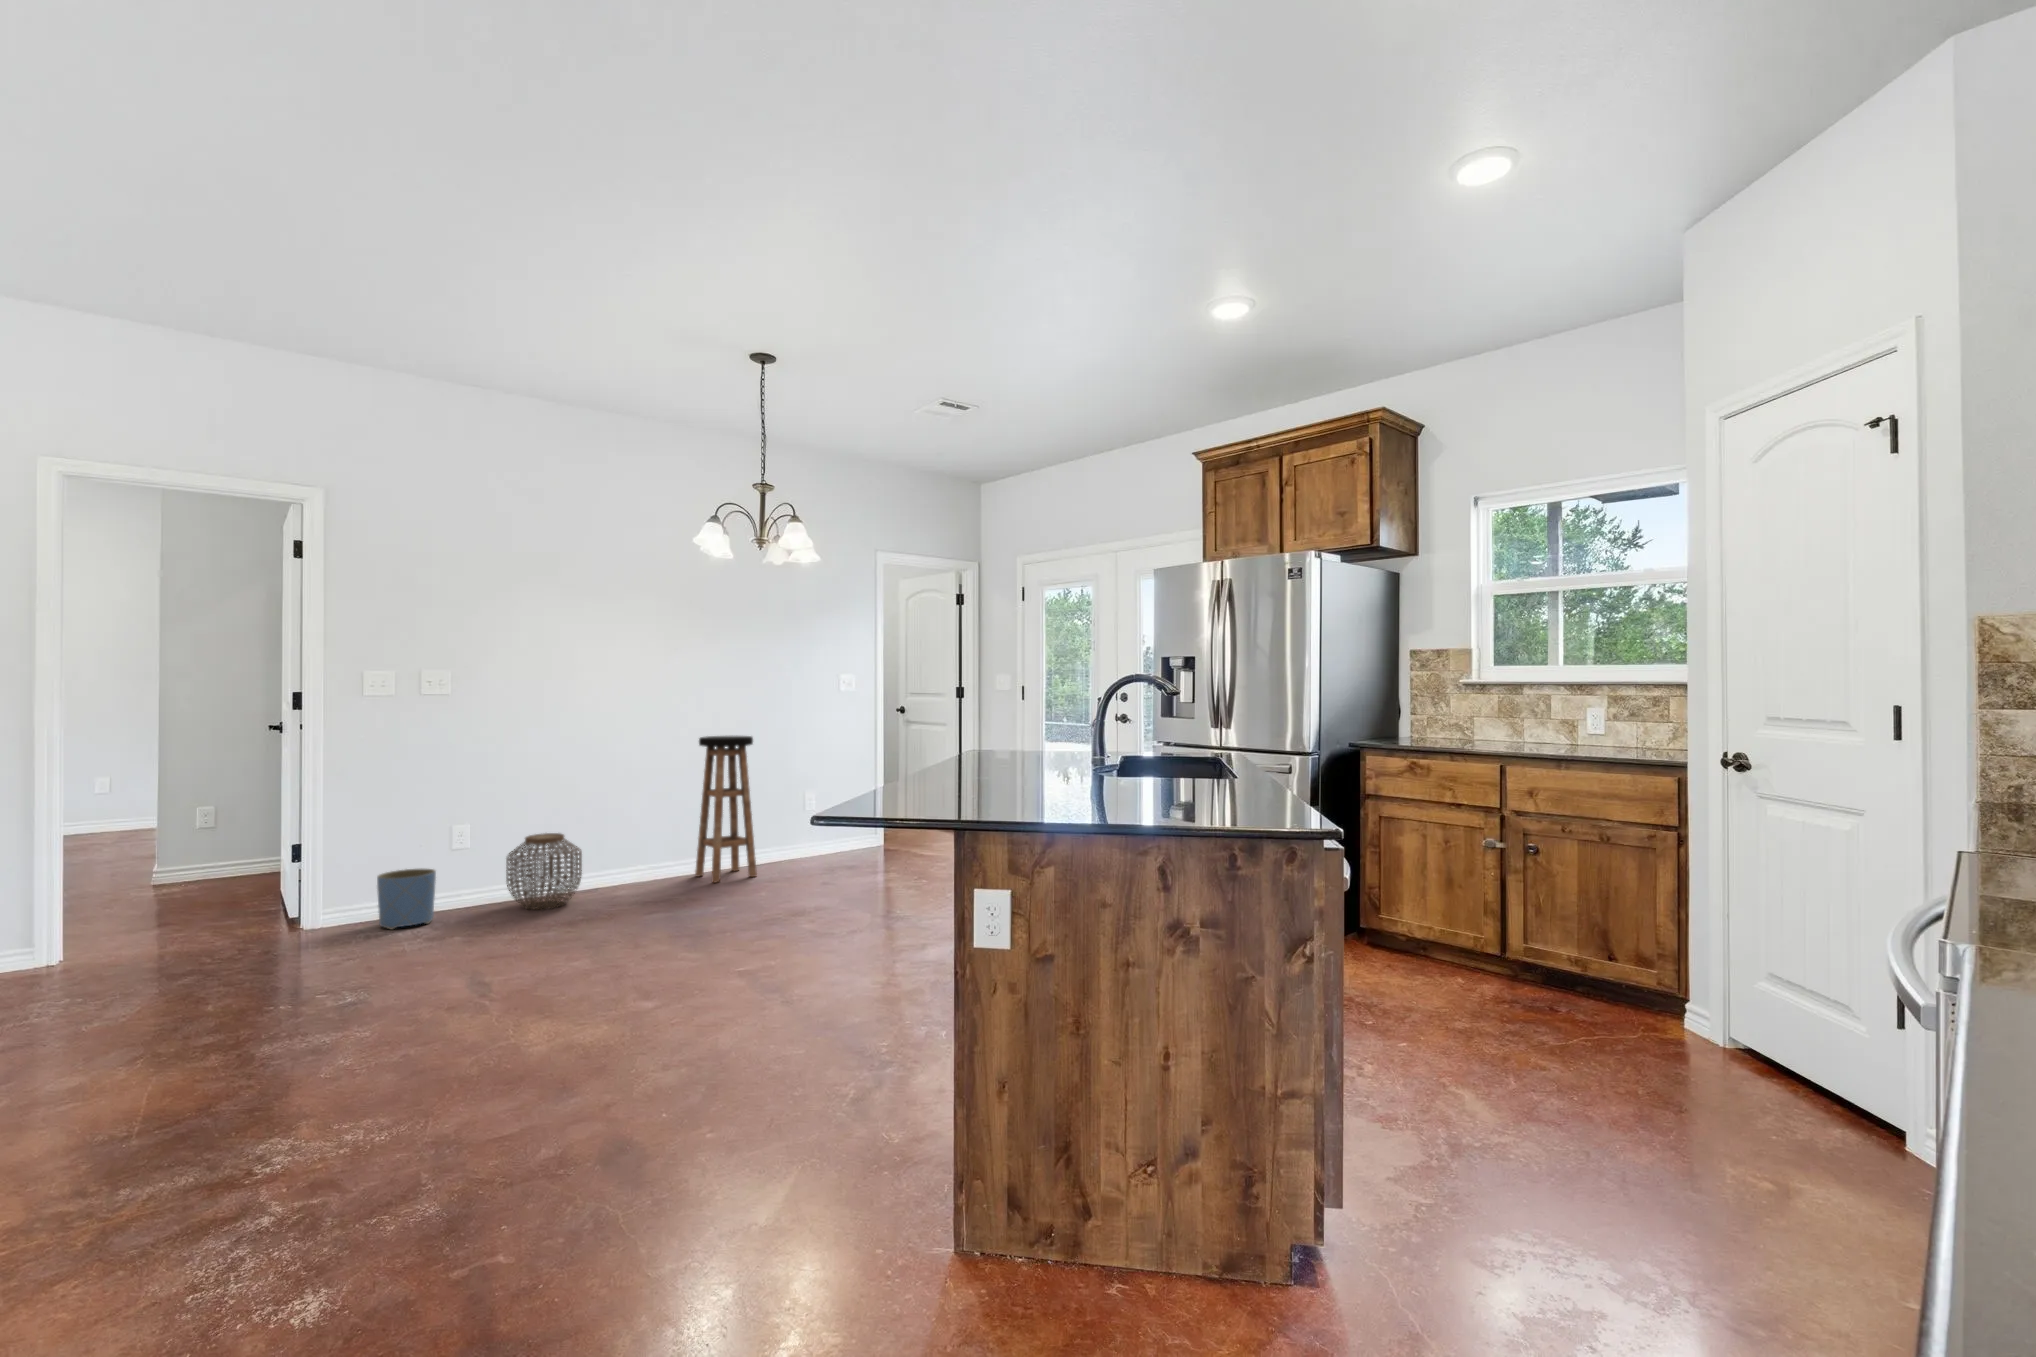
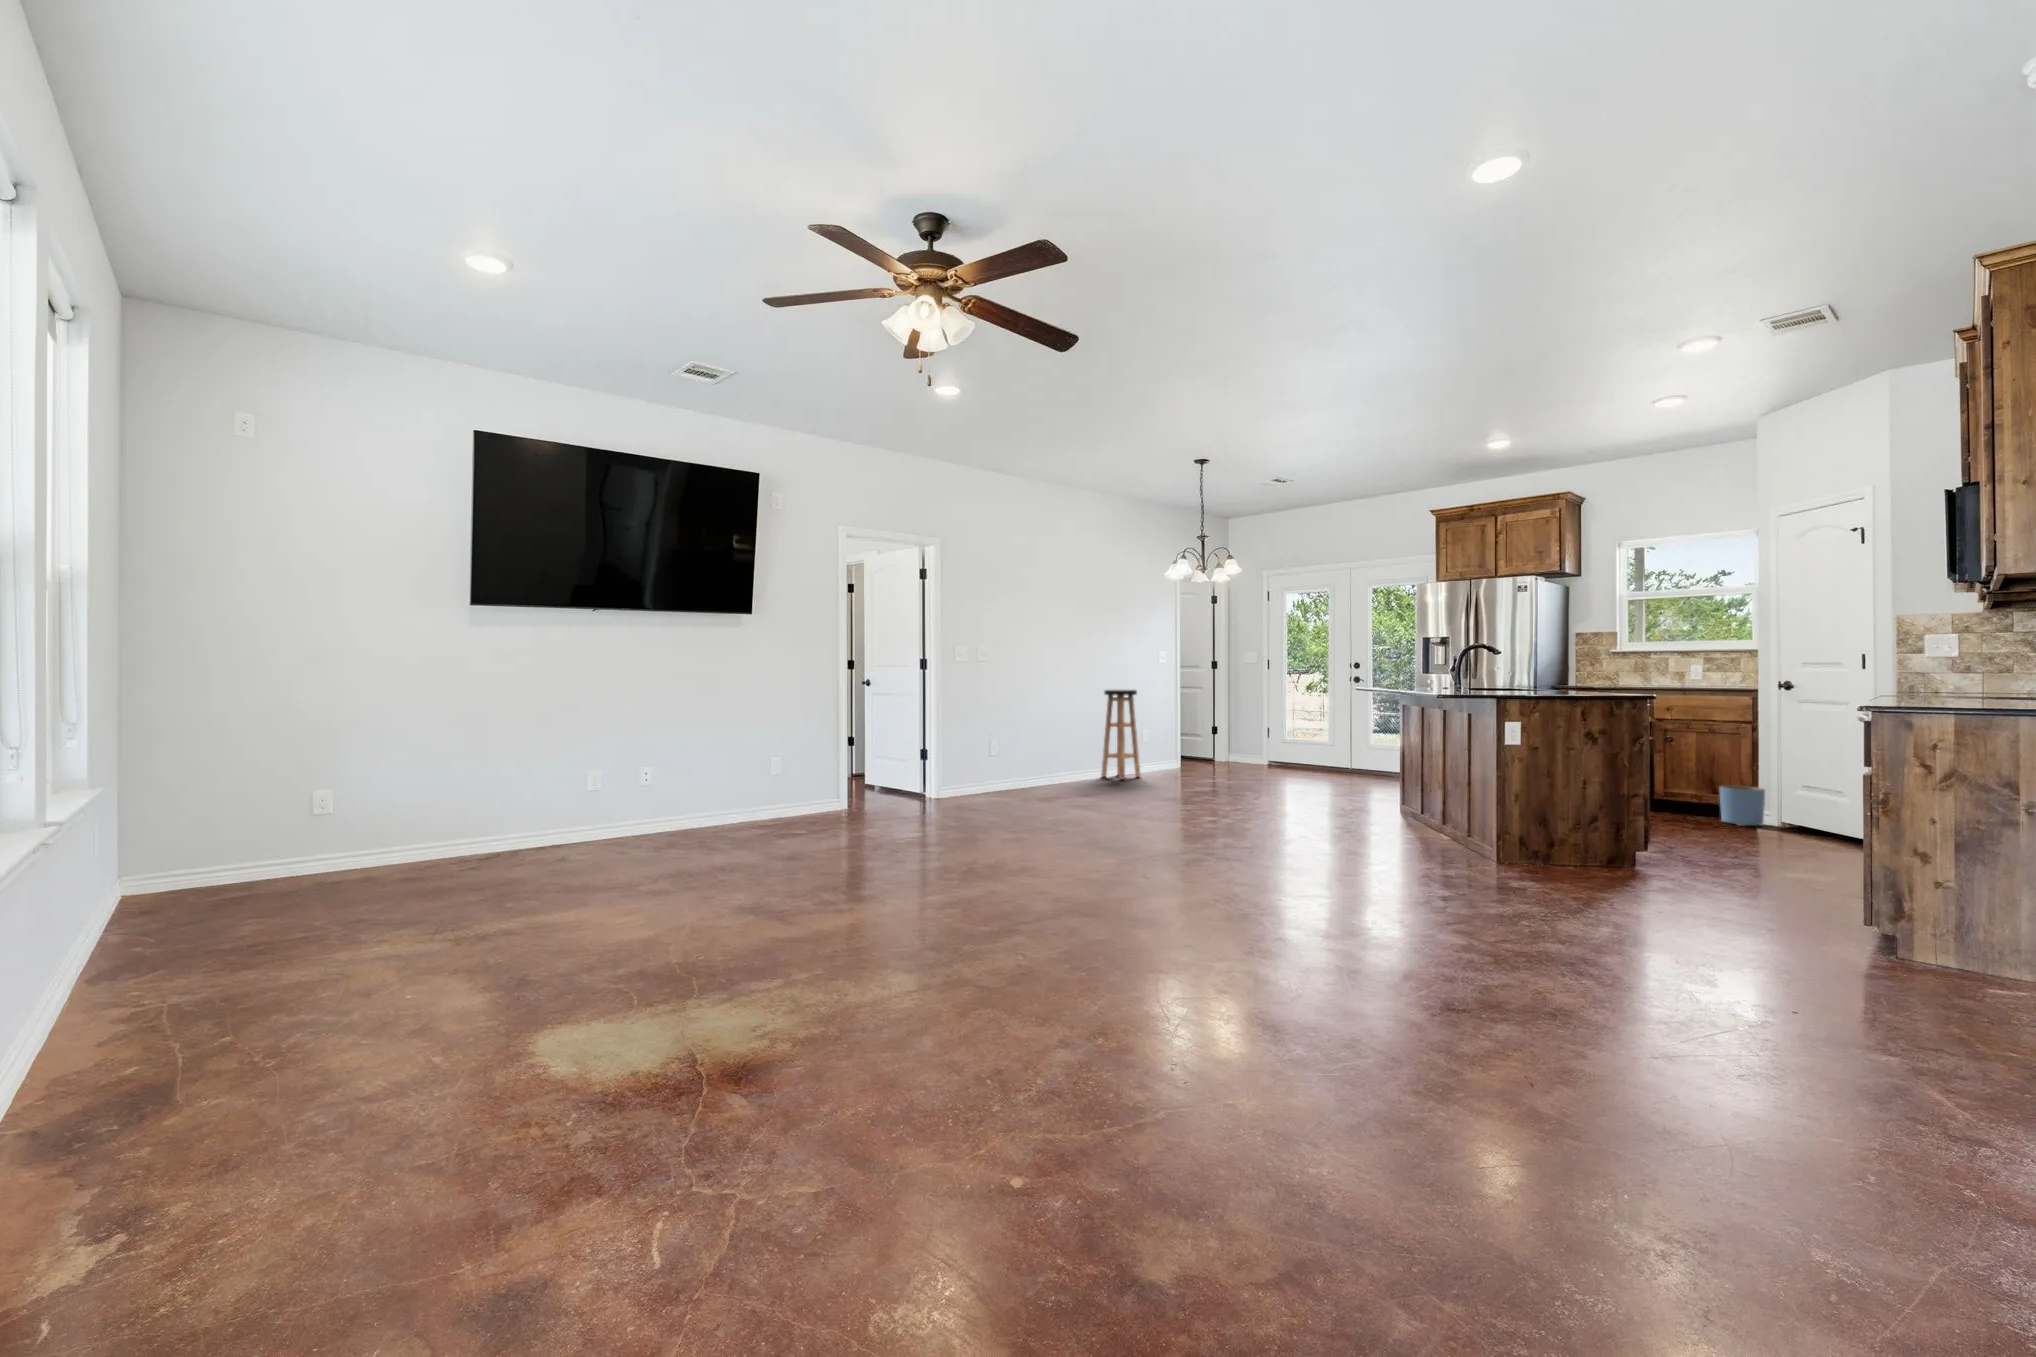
woven basket: present [506,833,582,910] -> none [1028,745,1068,789]
planter: present [377,869,436,929] -> present [1720,785,1765,826]

